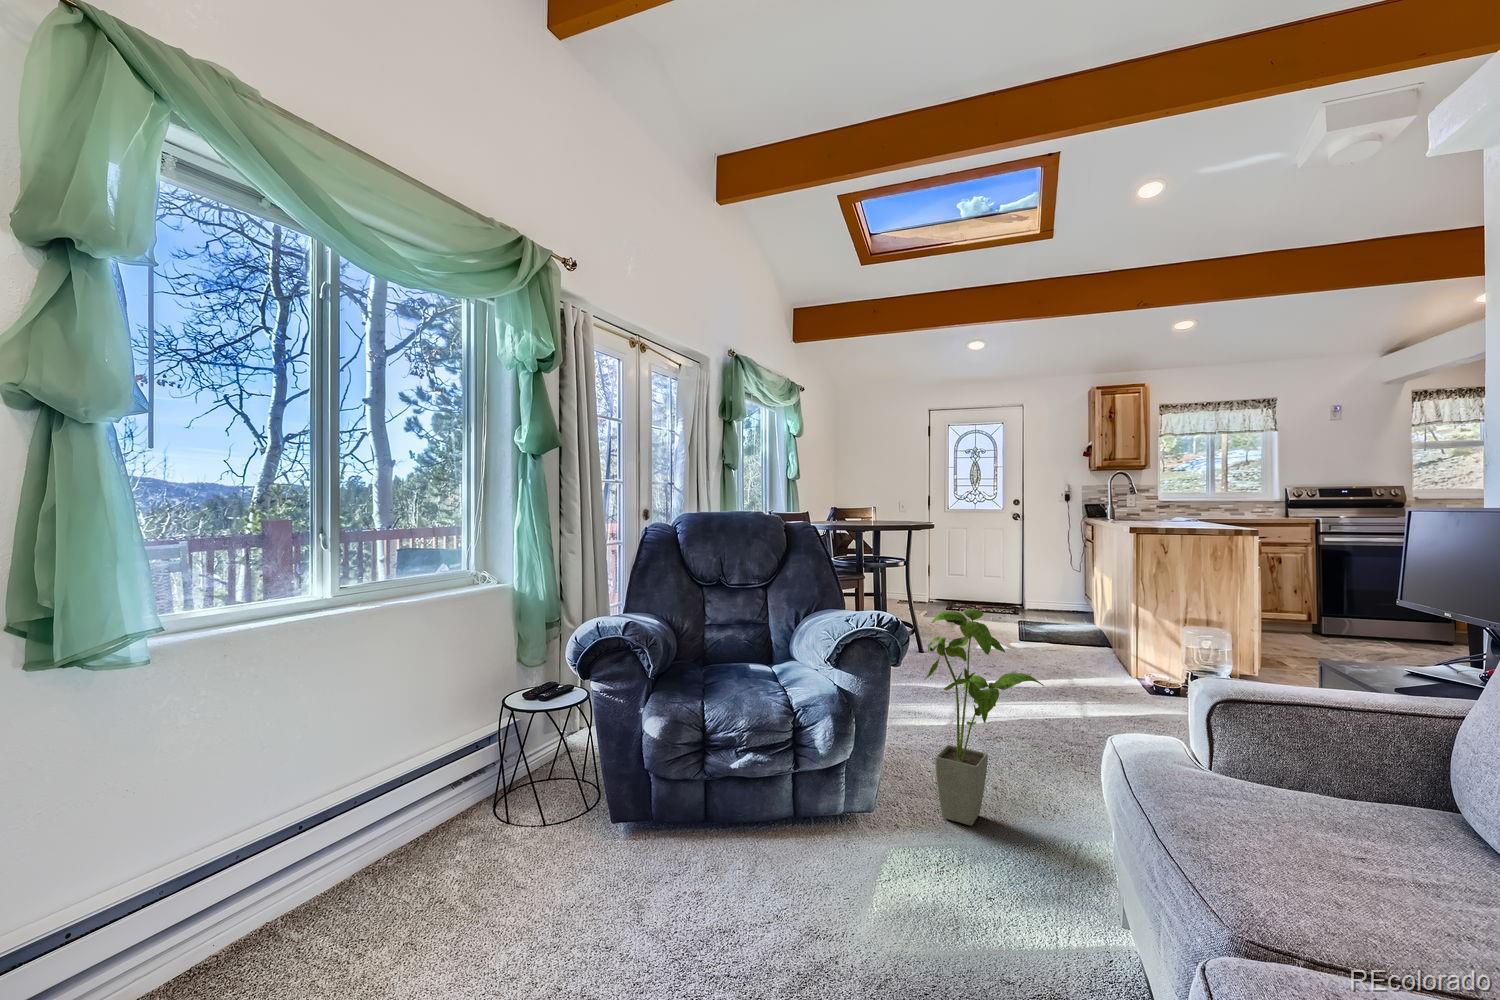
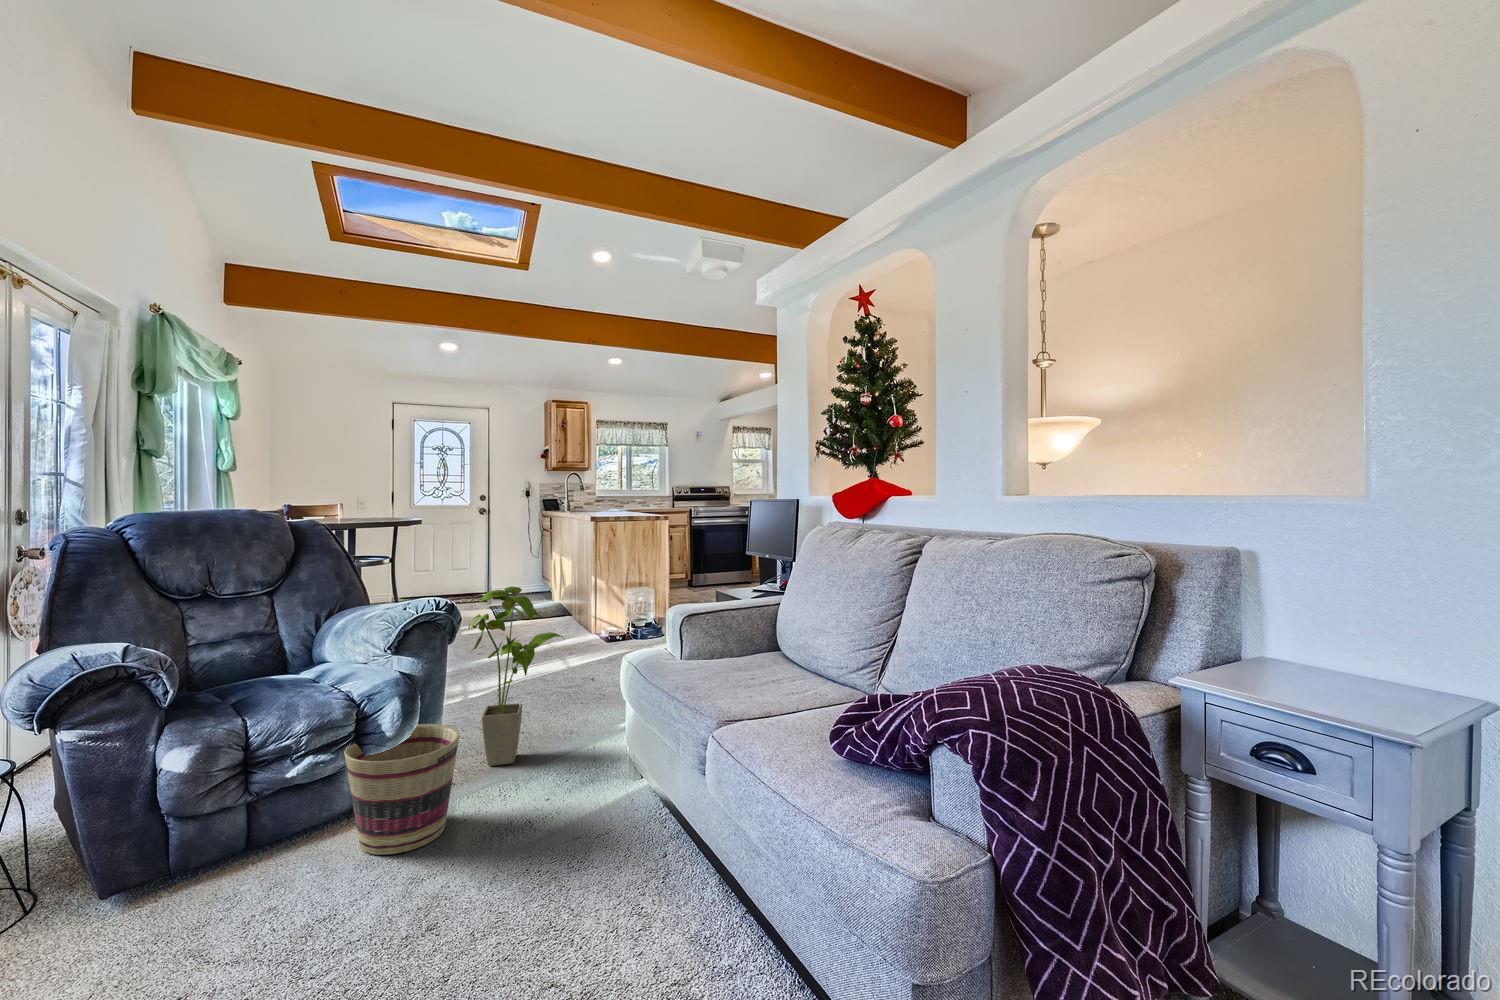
basket: none [775,745,886,893] -> present [344,724,459,855]

